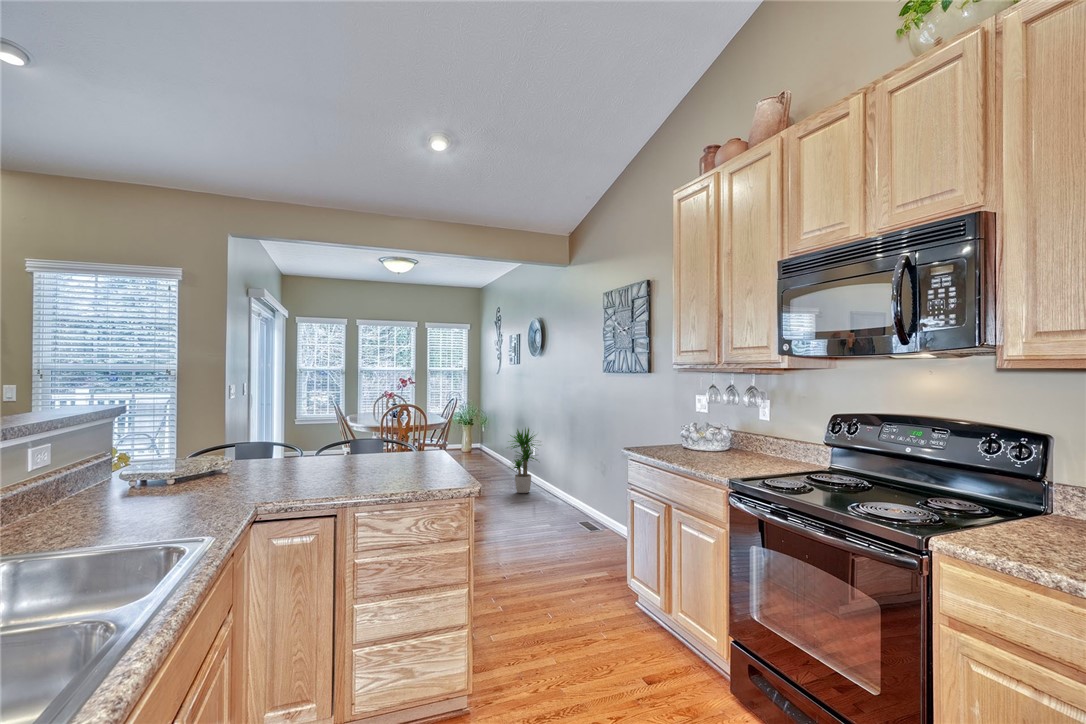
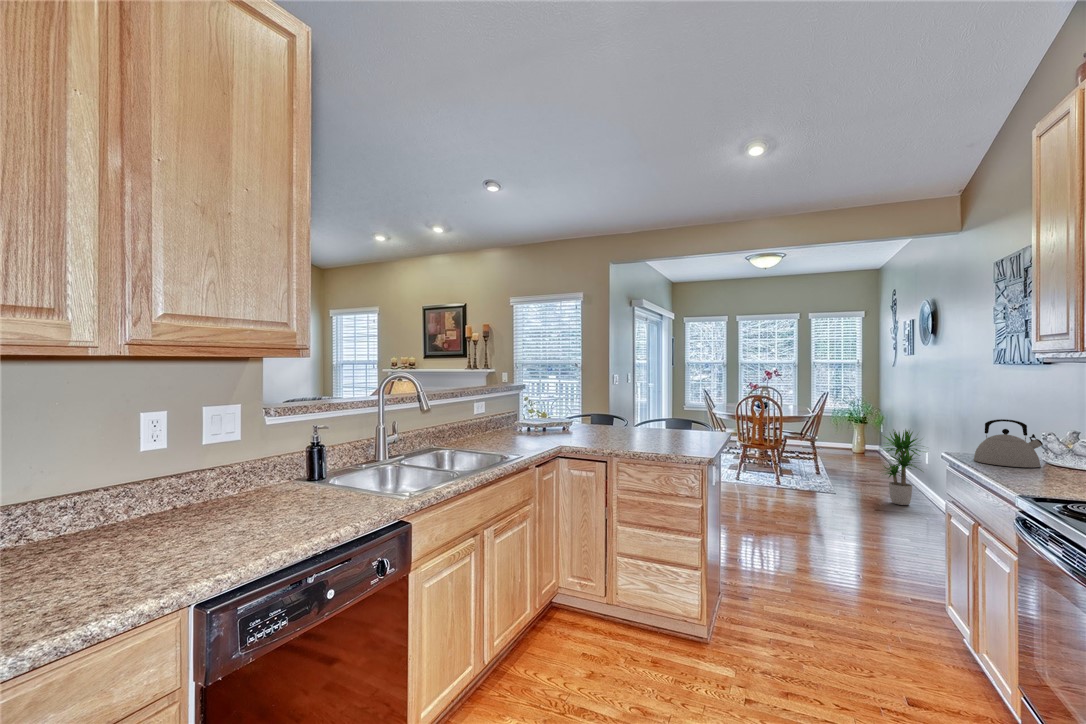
kettle: none [648,417,688,454] -> present [974,419,1043,467]

